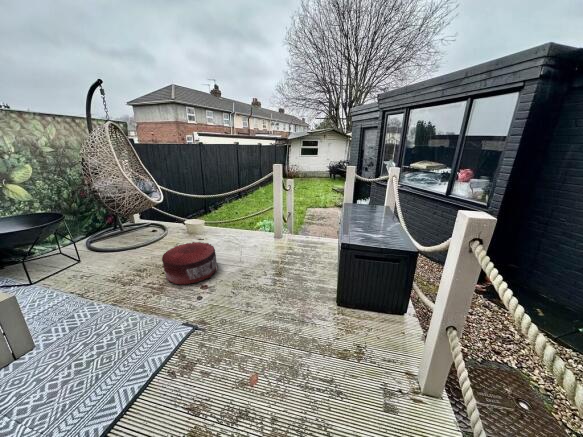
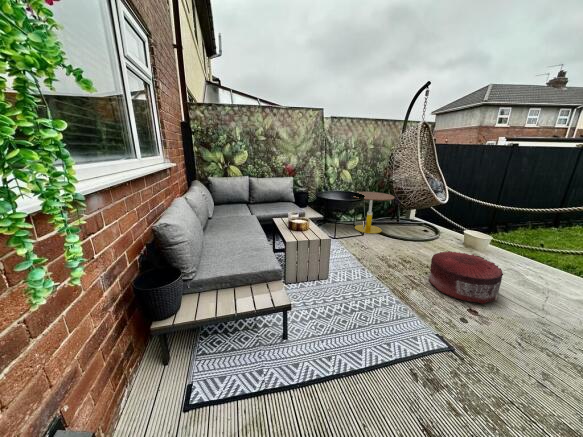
side table: none [36,205,106,259] -> present [353,192,395,233]

